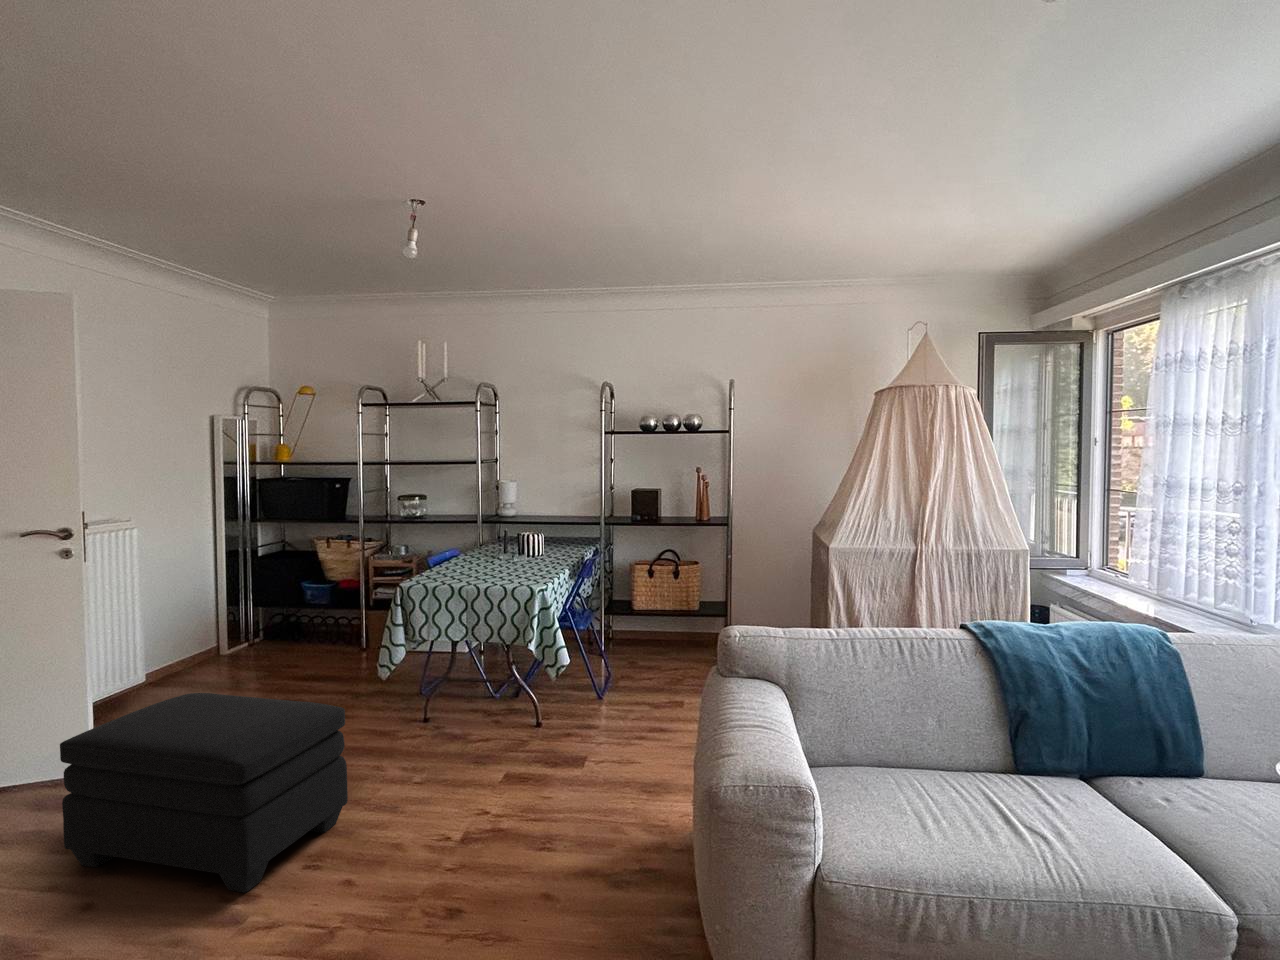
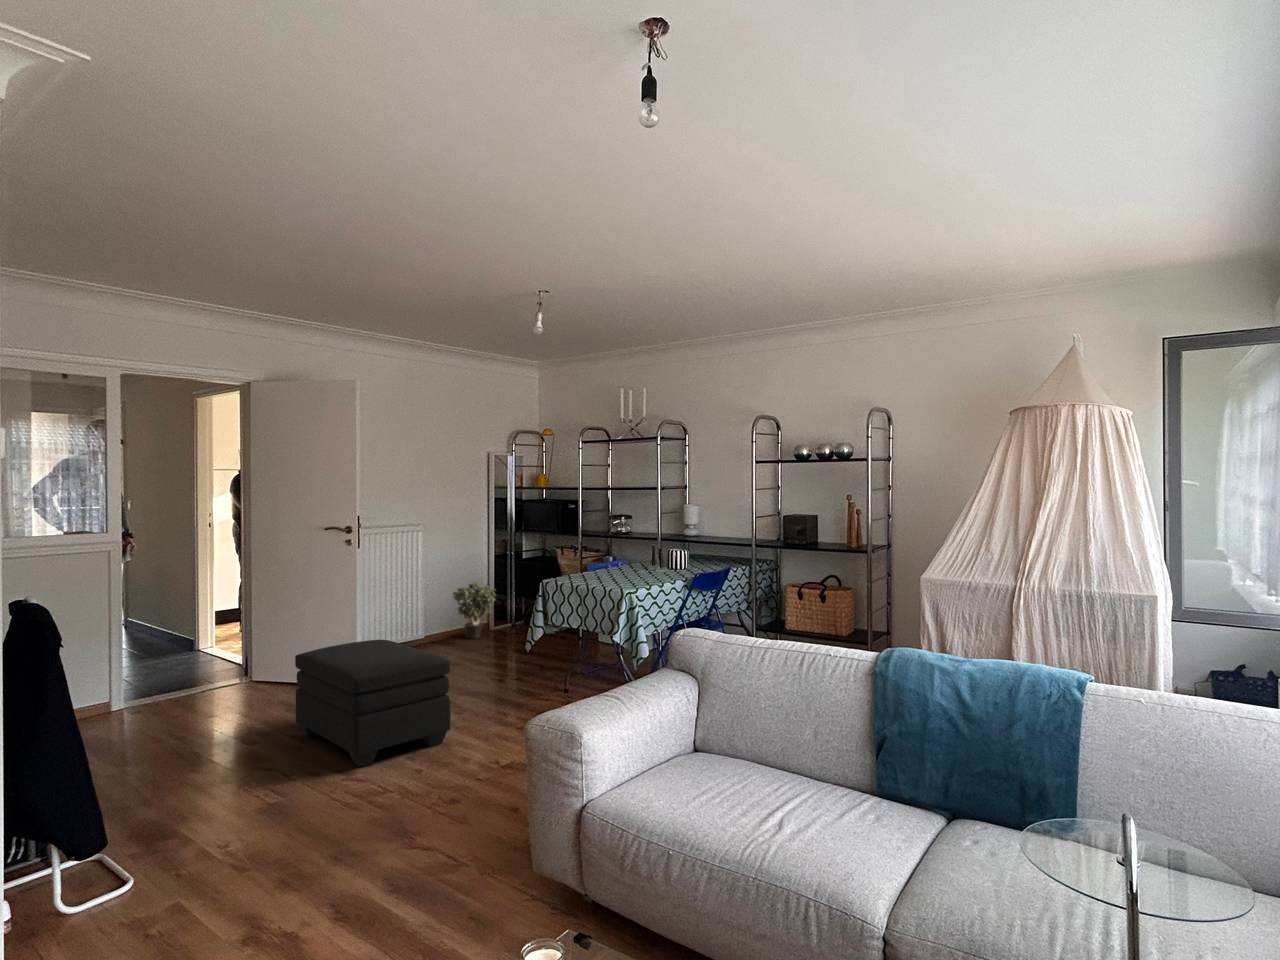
potted plant: none [177,591,246,668] -> present [453,582,496,639]

